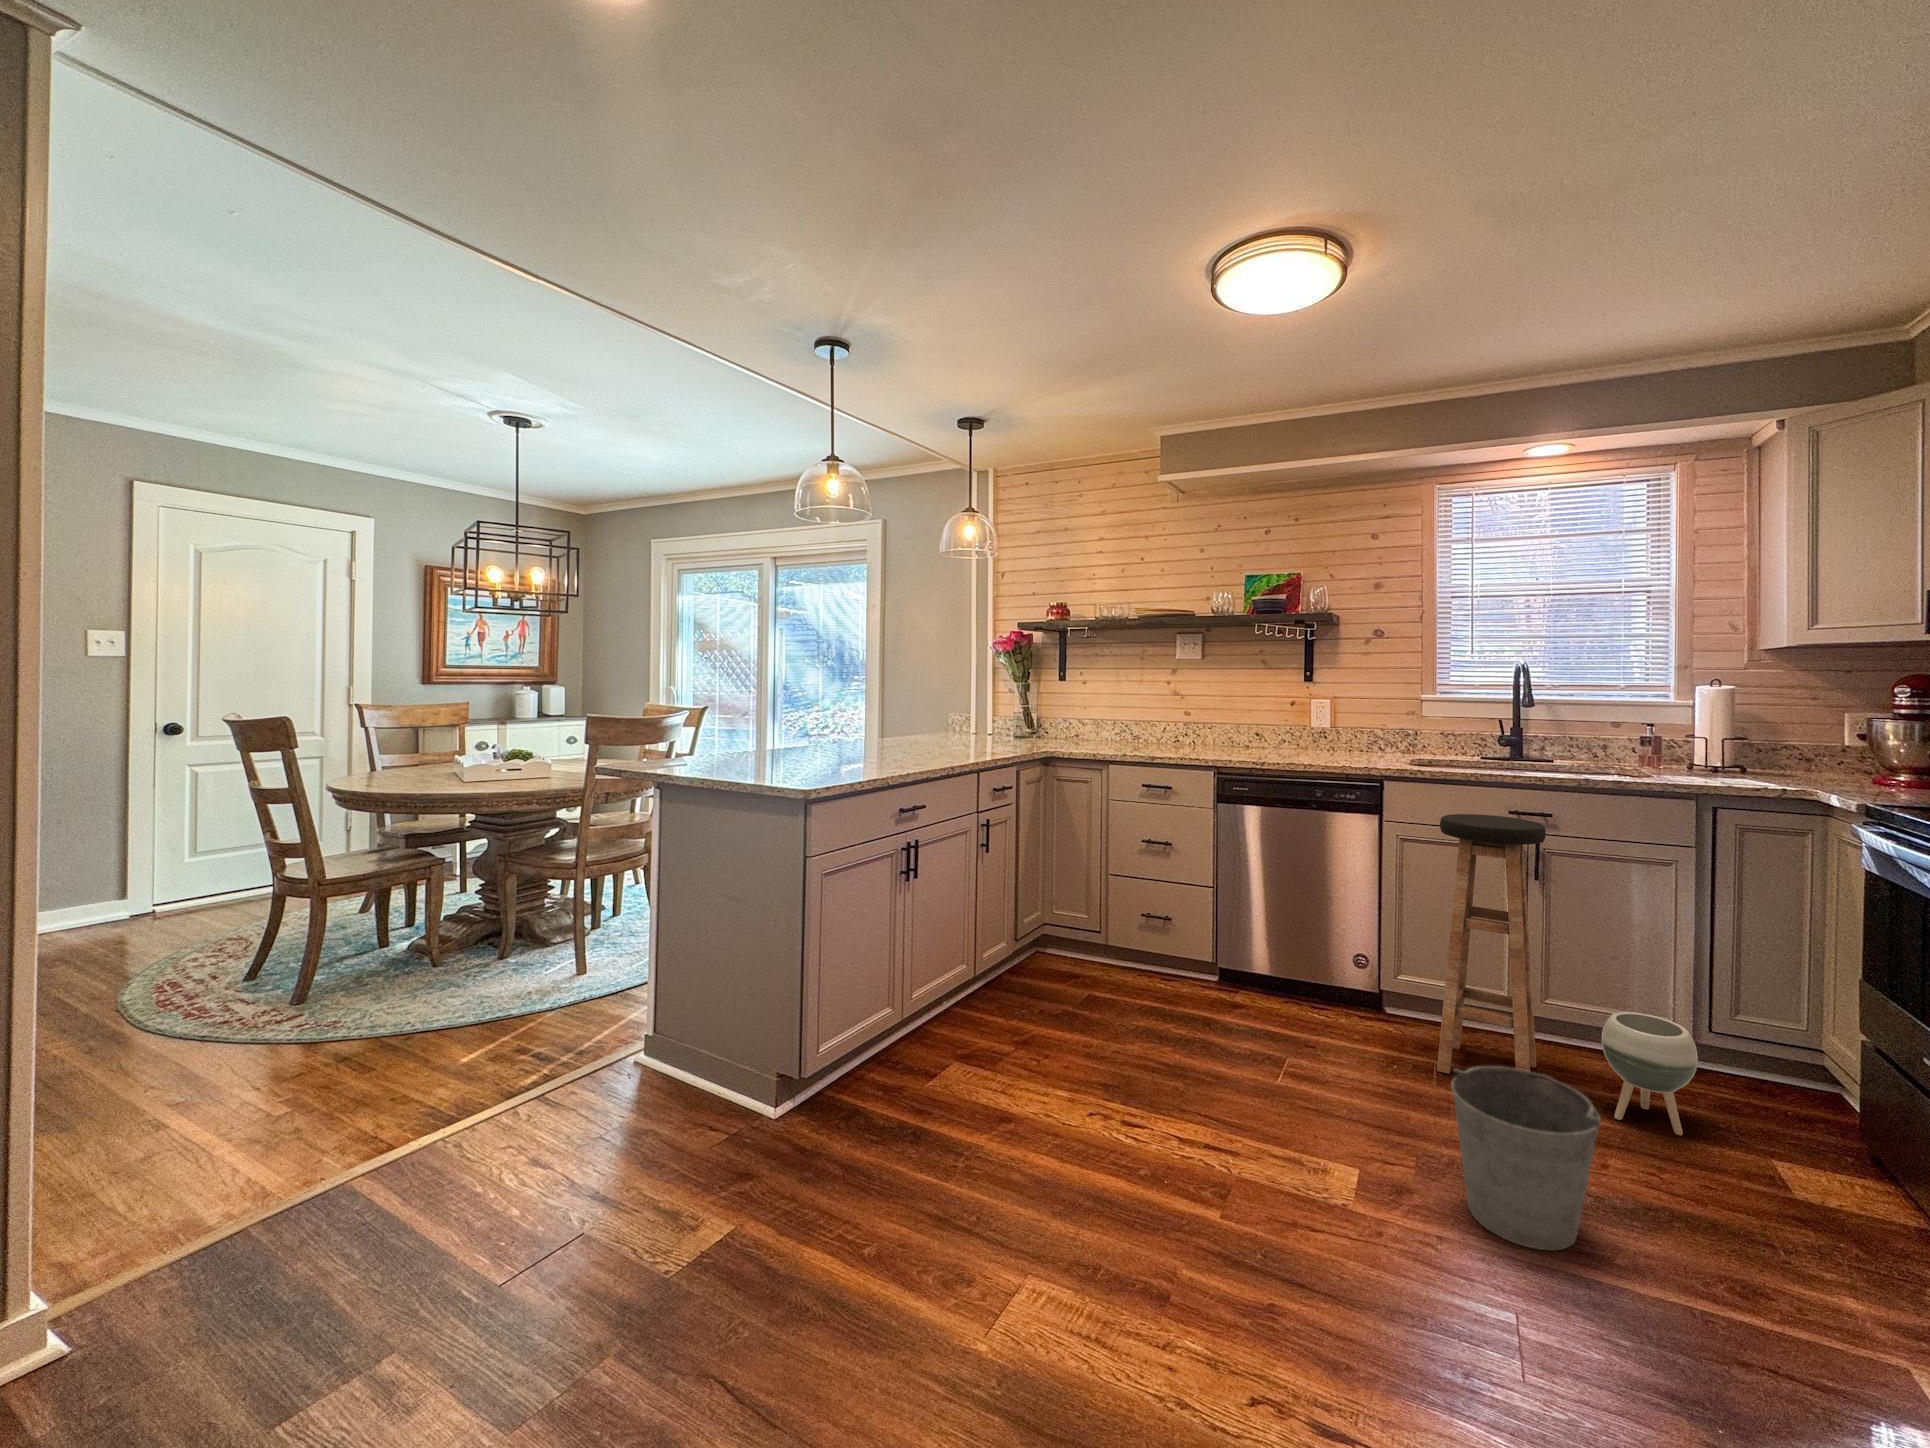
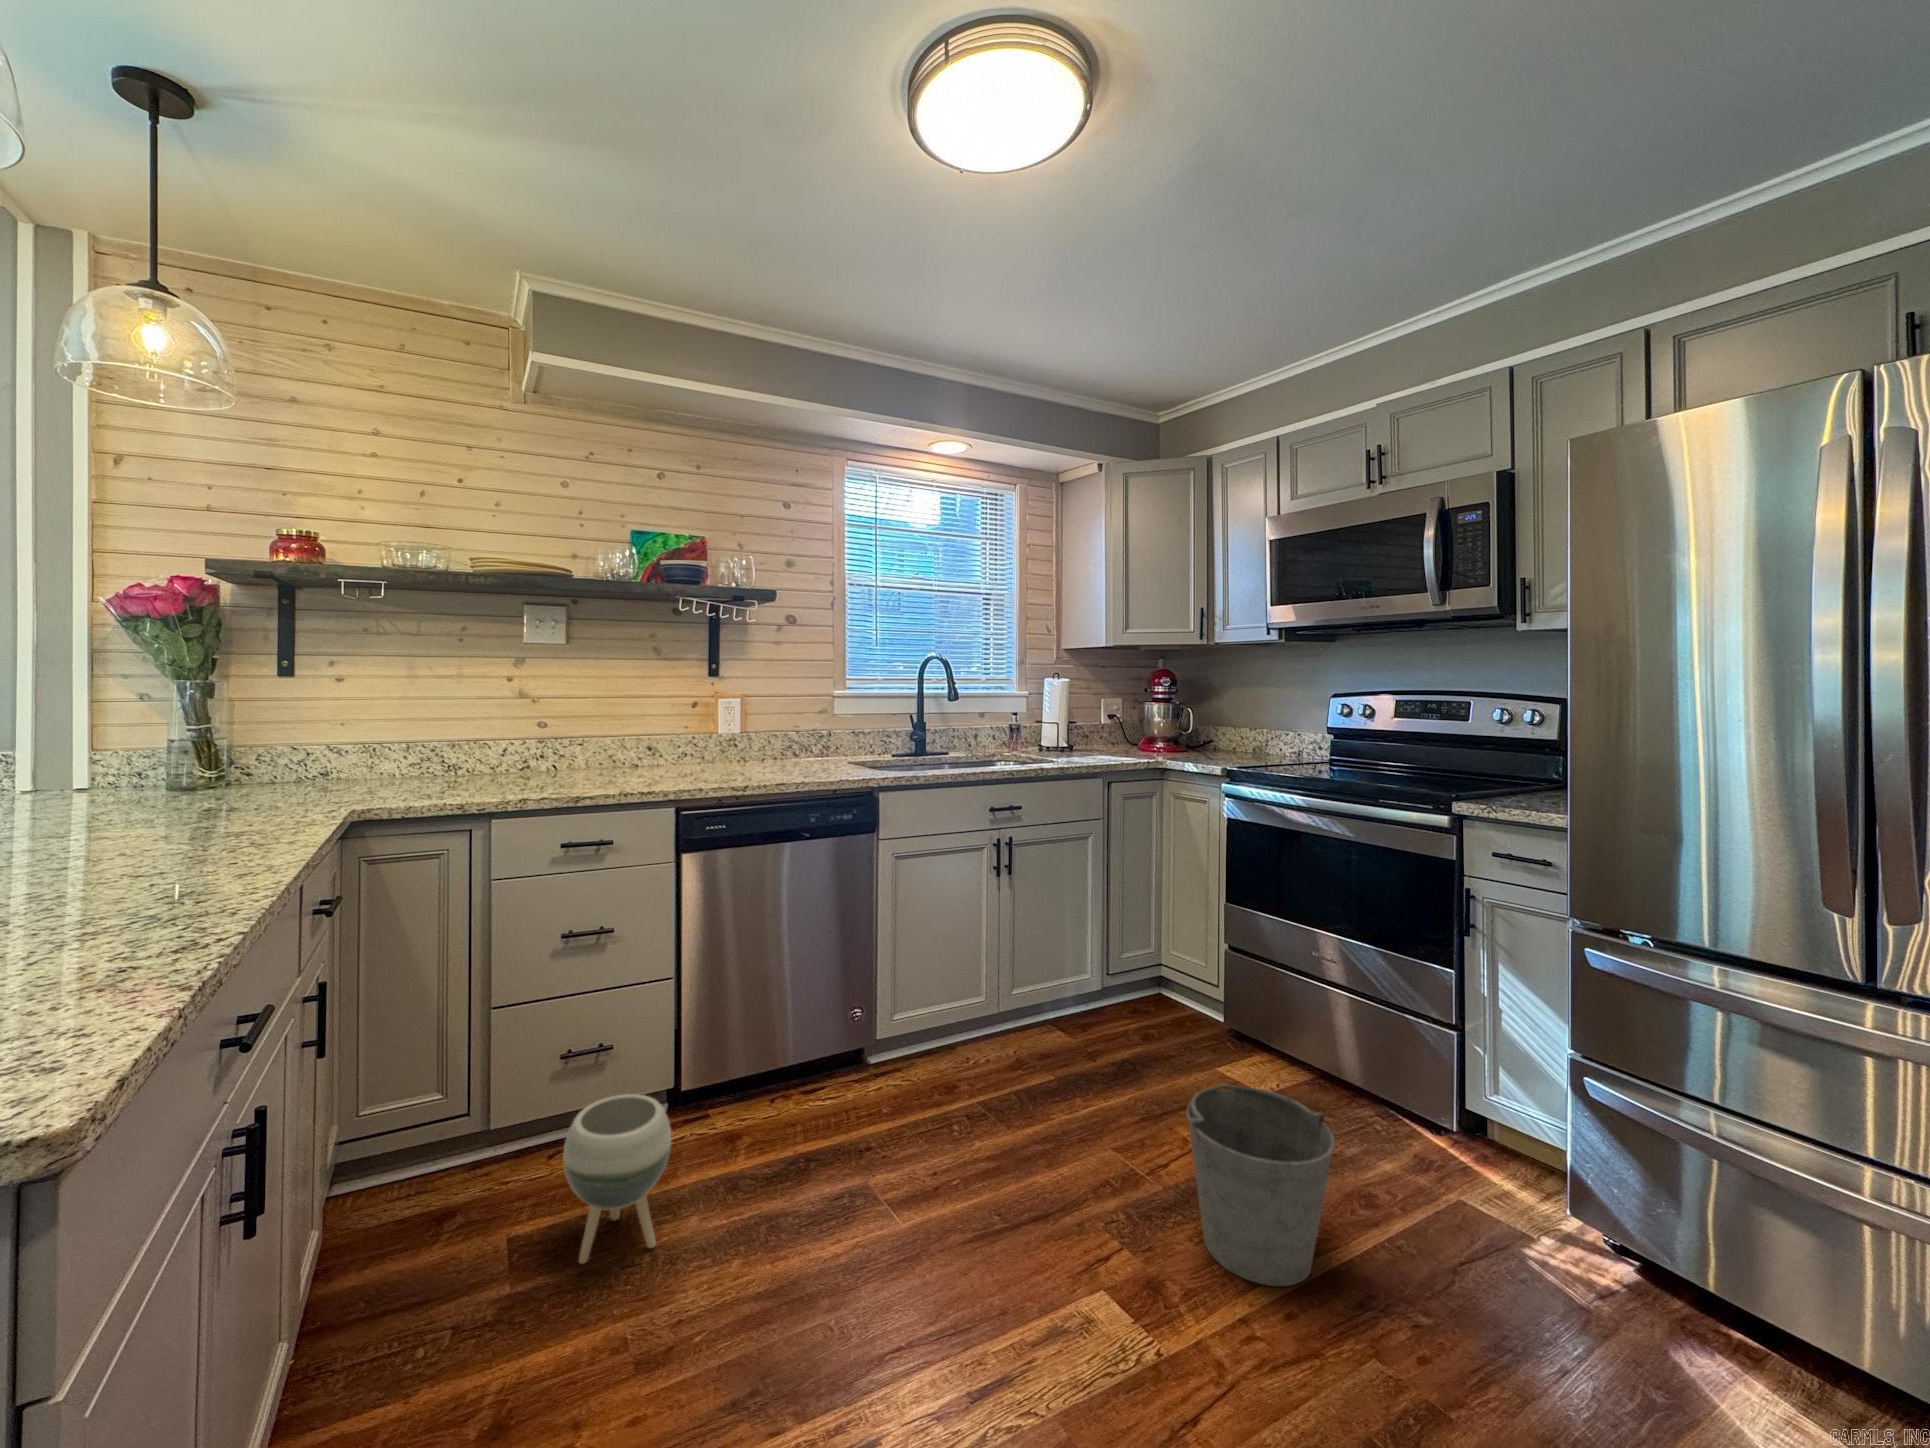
bar stool: present [1437,814,1546,1074] -> none [965,817,1079,1113]
planter: present [1602,1012,1698,1135] -> present [563,1094,671,1264]

